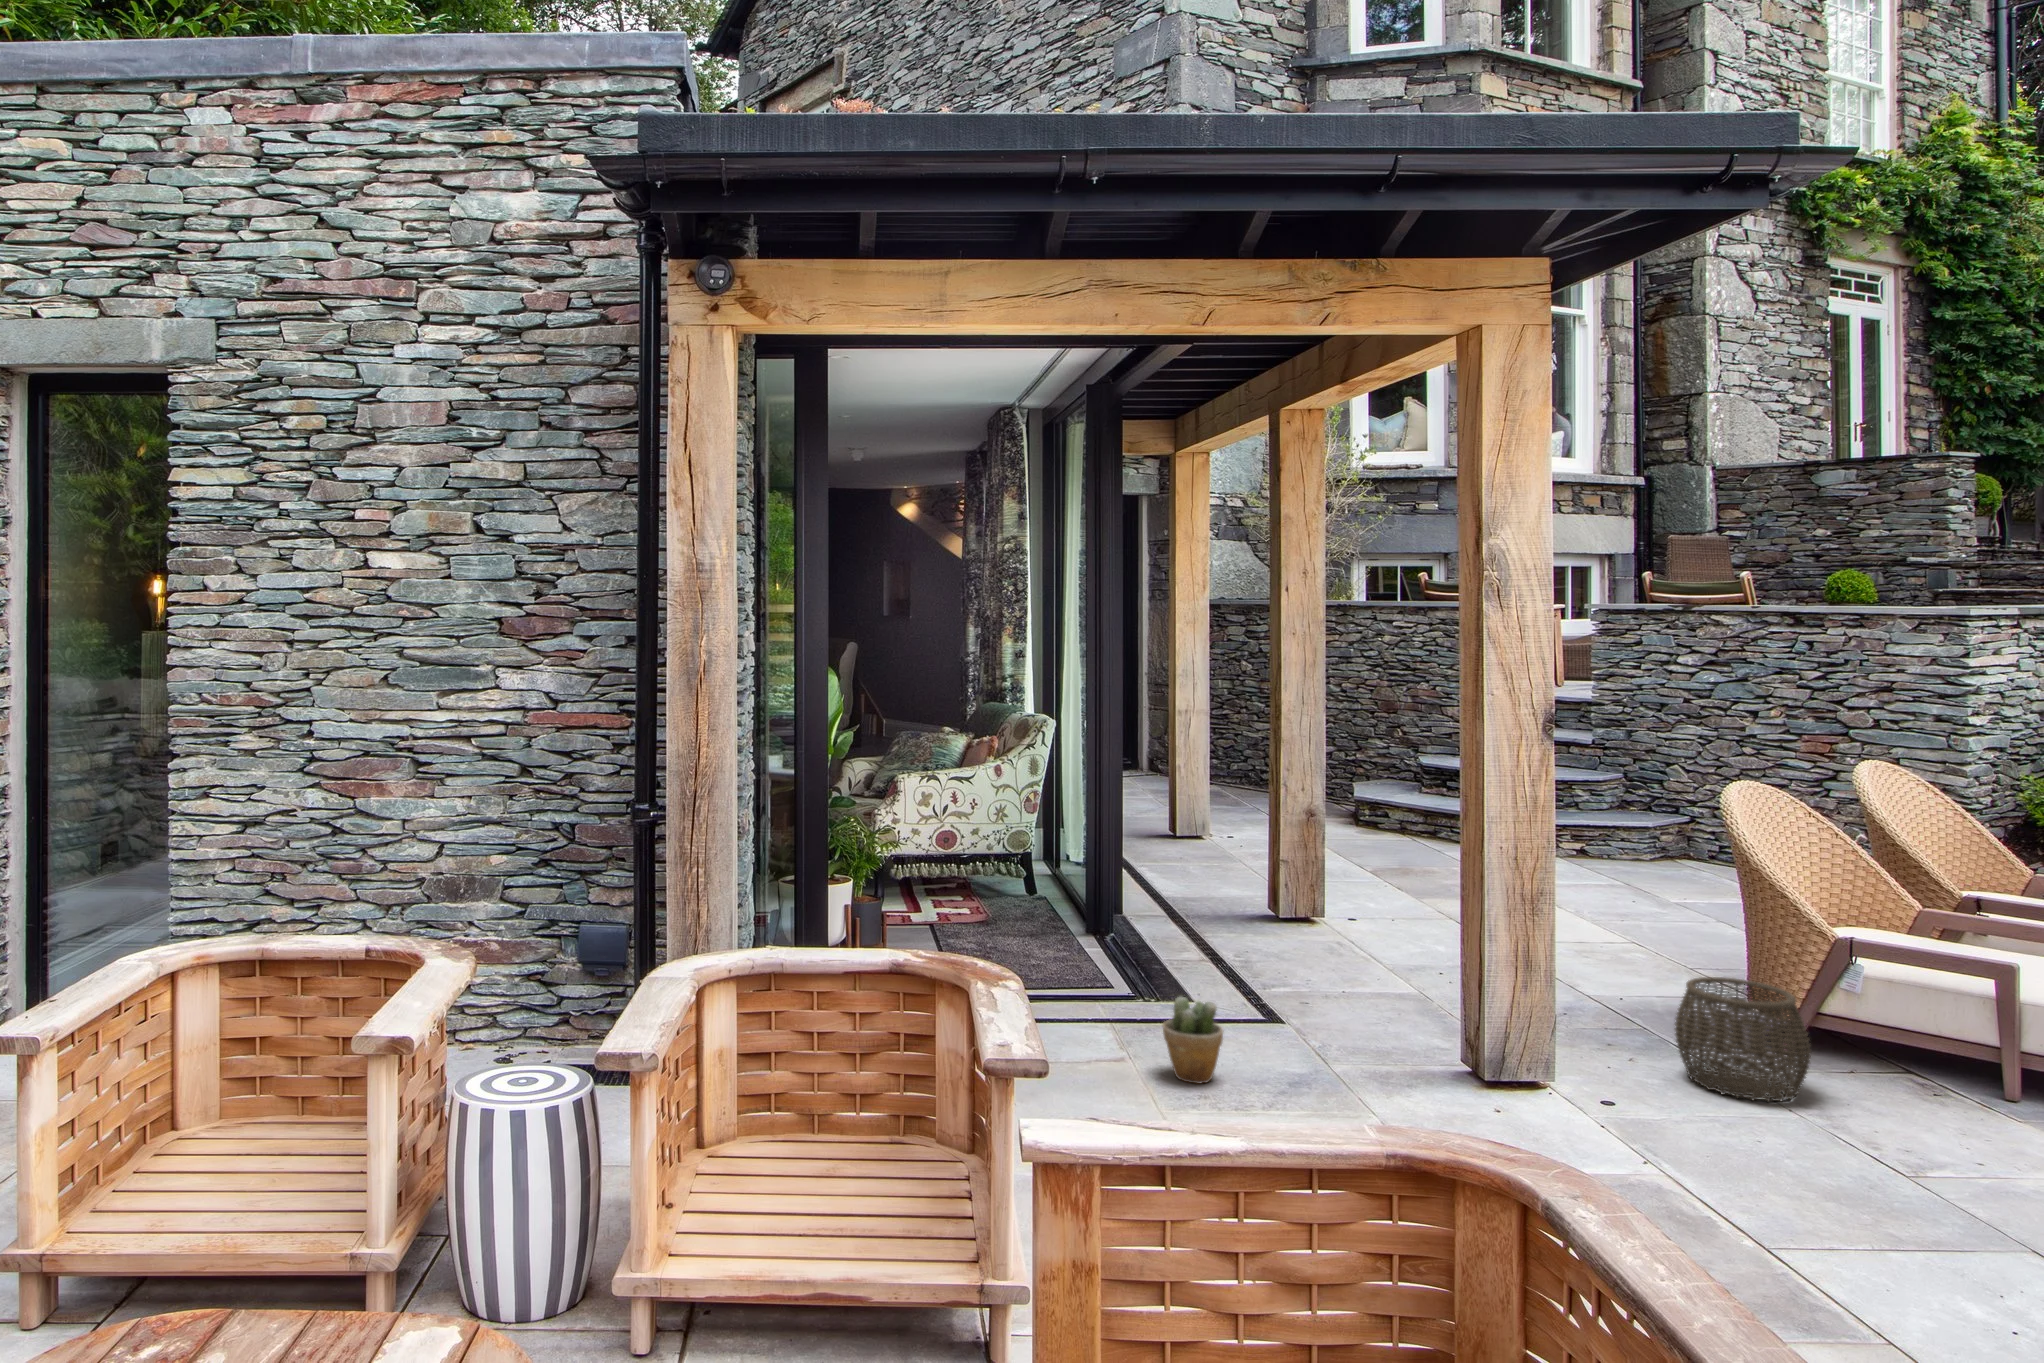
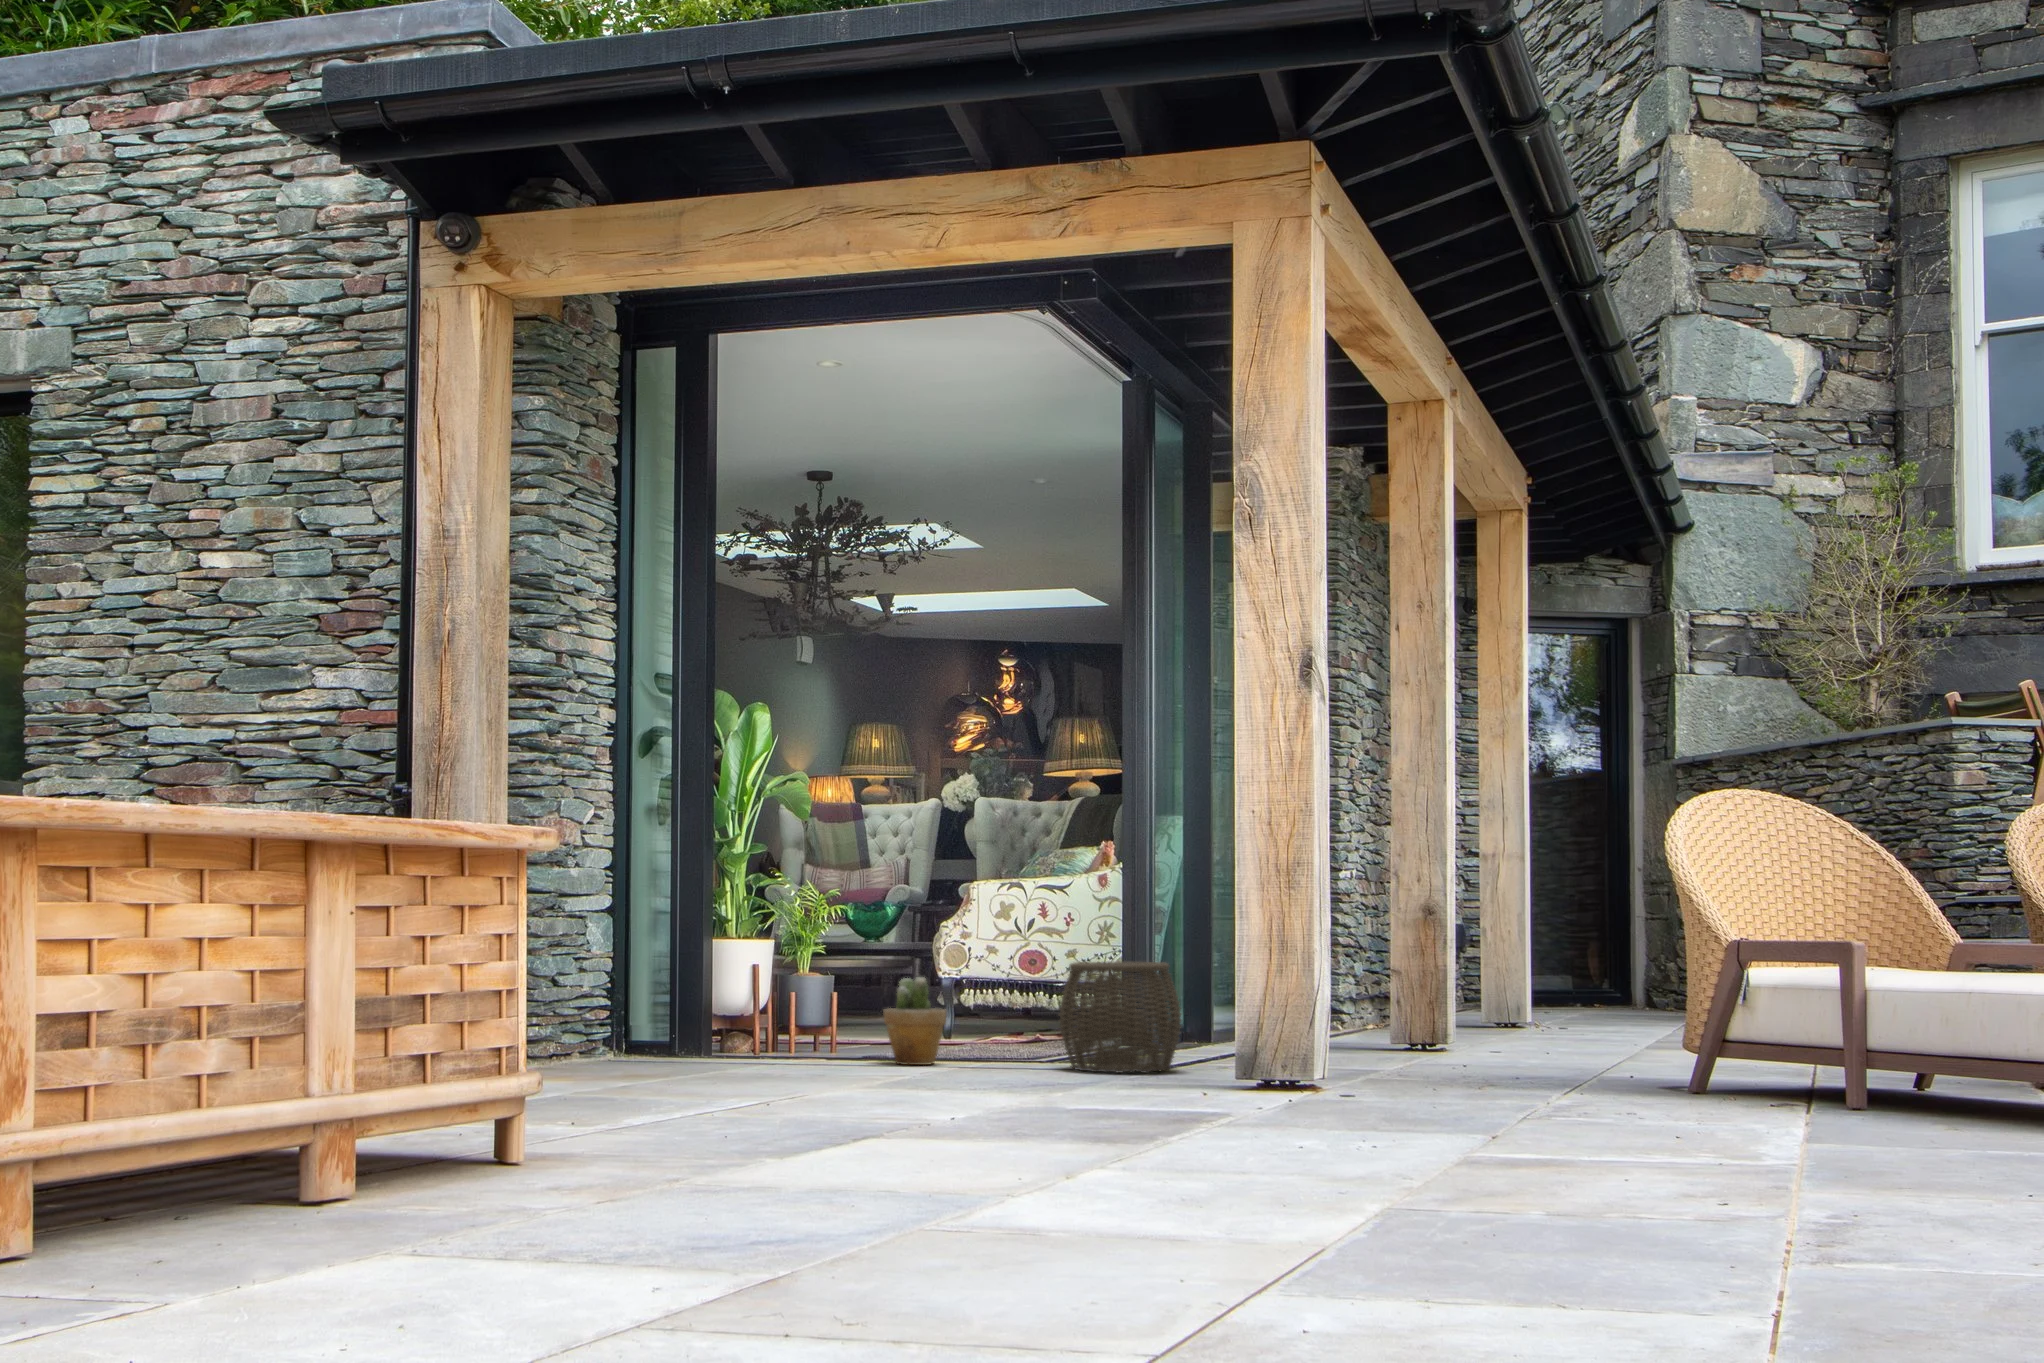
woven basket: present [1675,977,1811,1102] -> present [1059,962,1181,1073]

